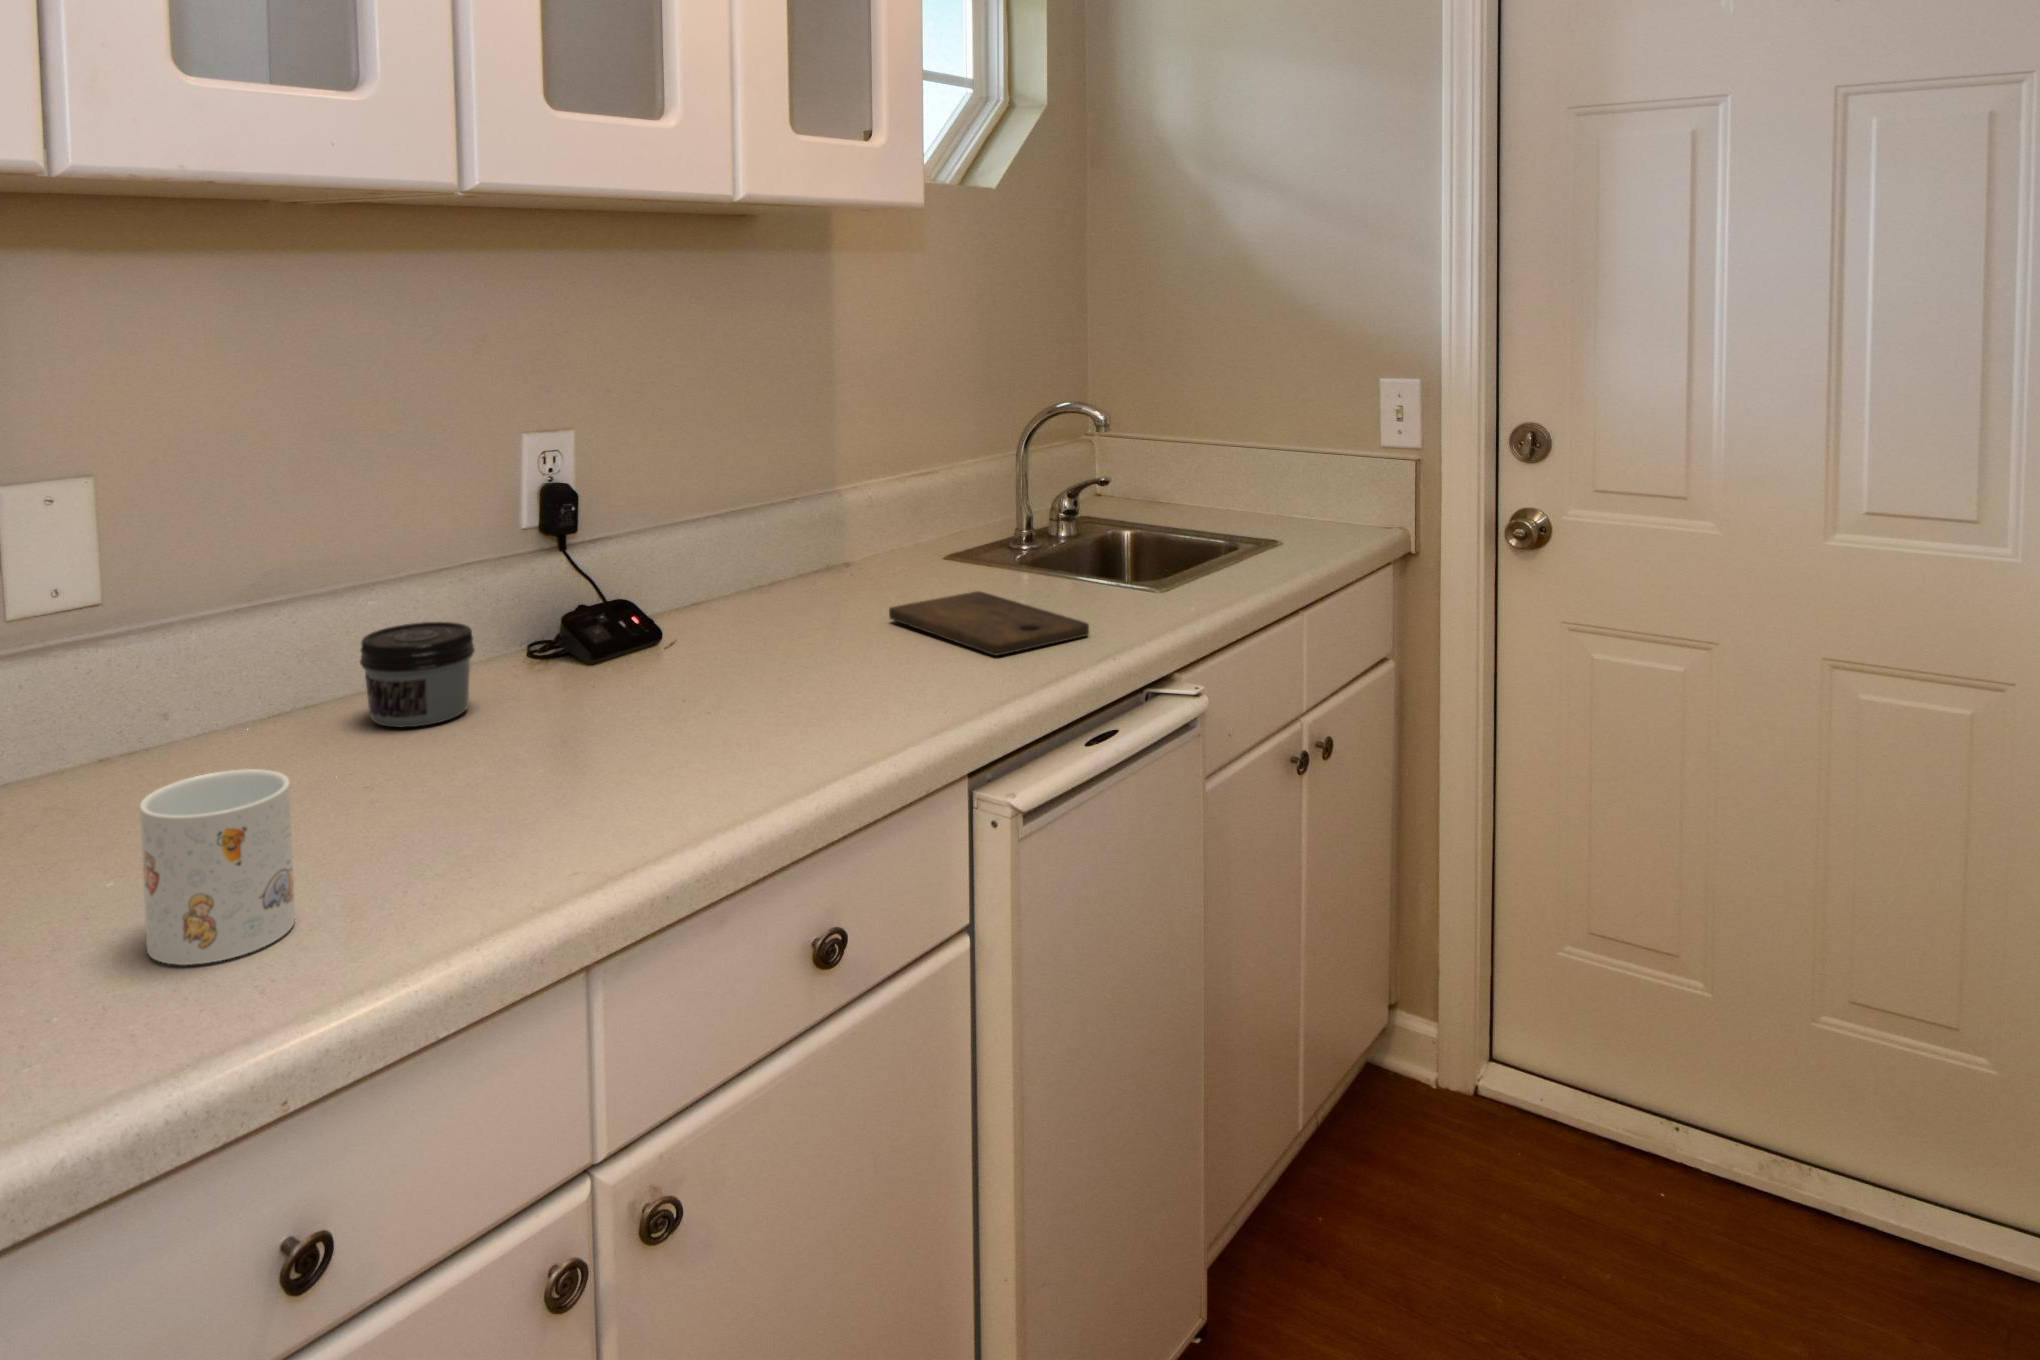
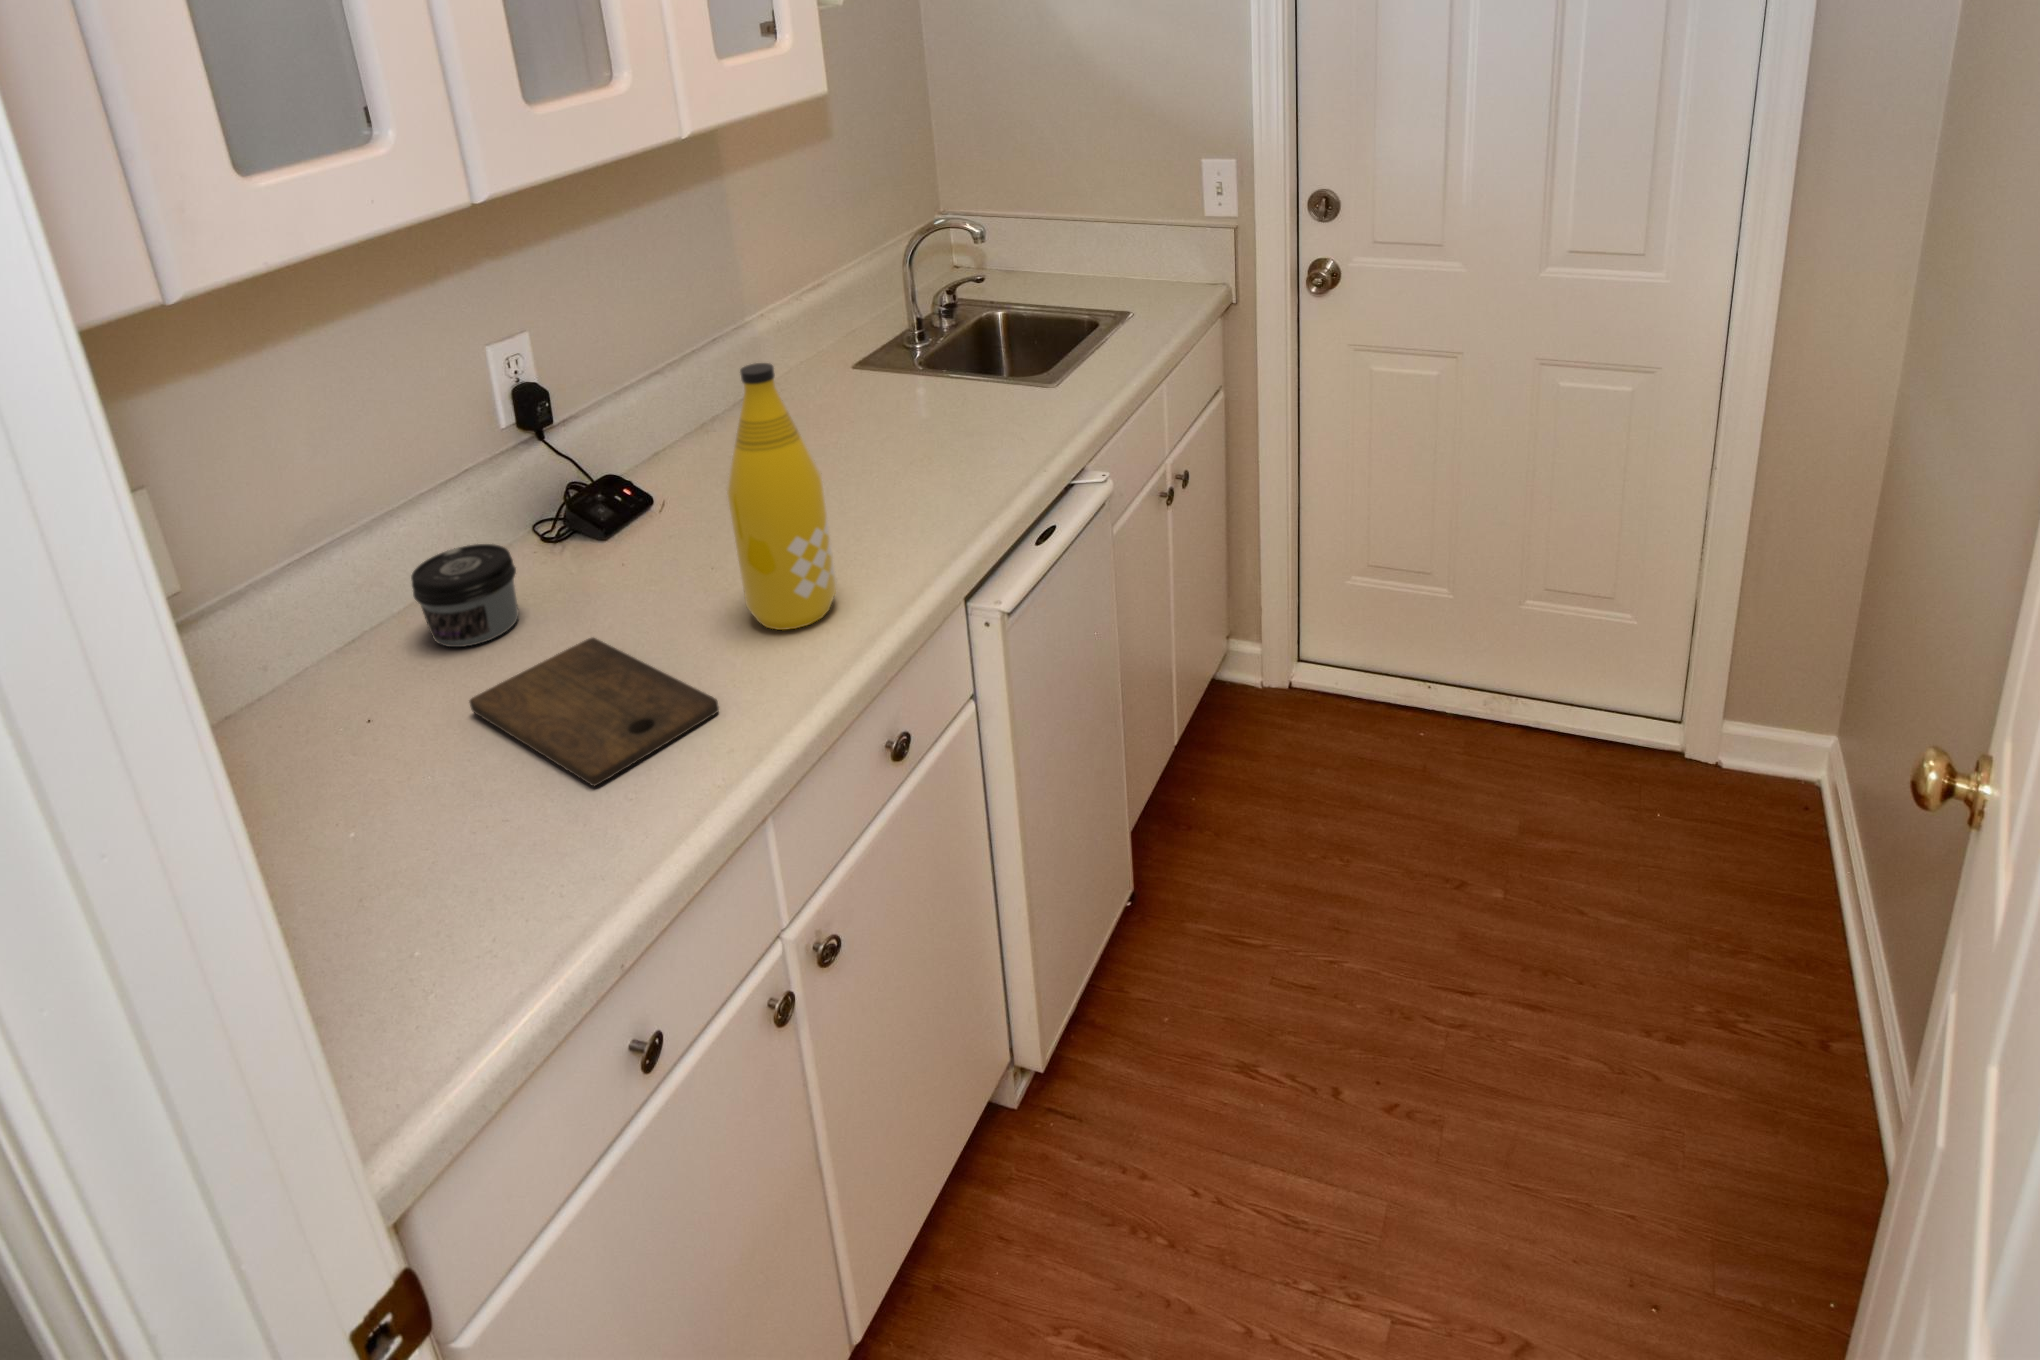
bottle: none [695,423,810,754] -> present [726,363,837,630]
cutting board: present [889,591,1089,656] -> present [469,638,719,786]
mug: present [140,769,295,965] -> none [365,767,510,939]

